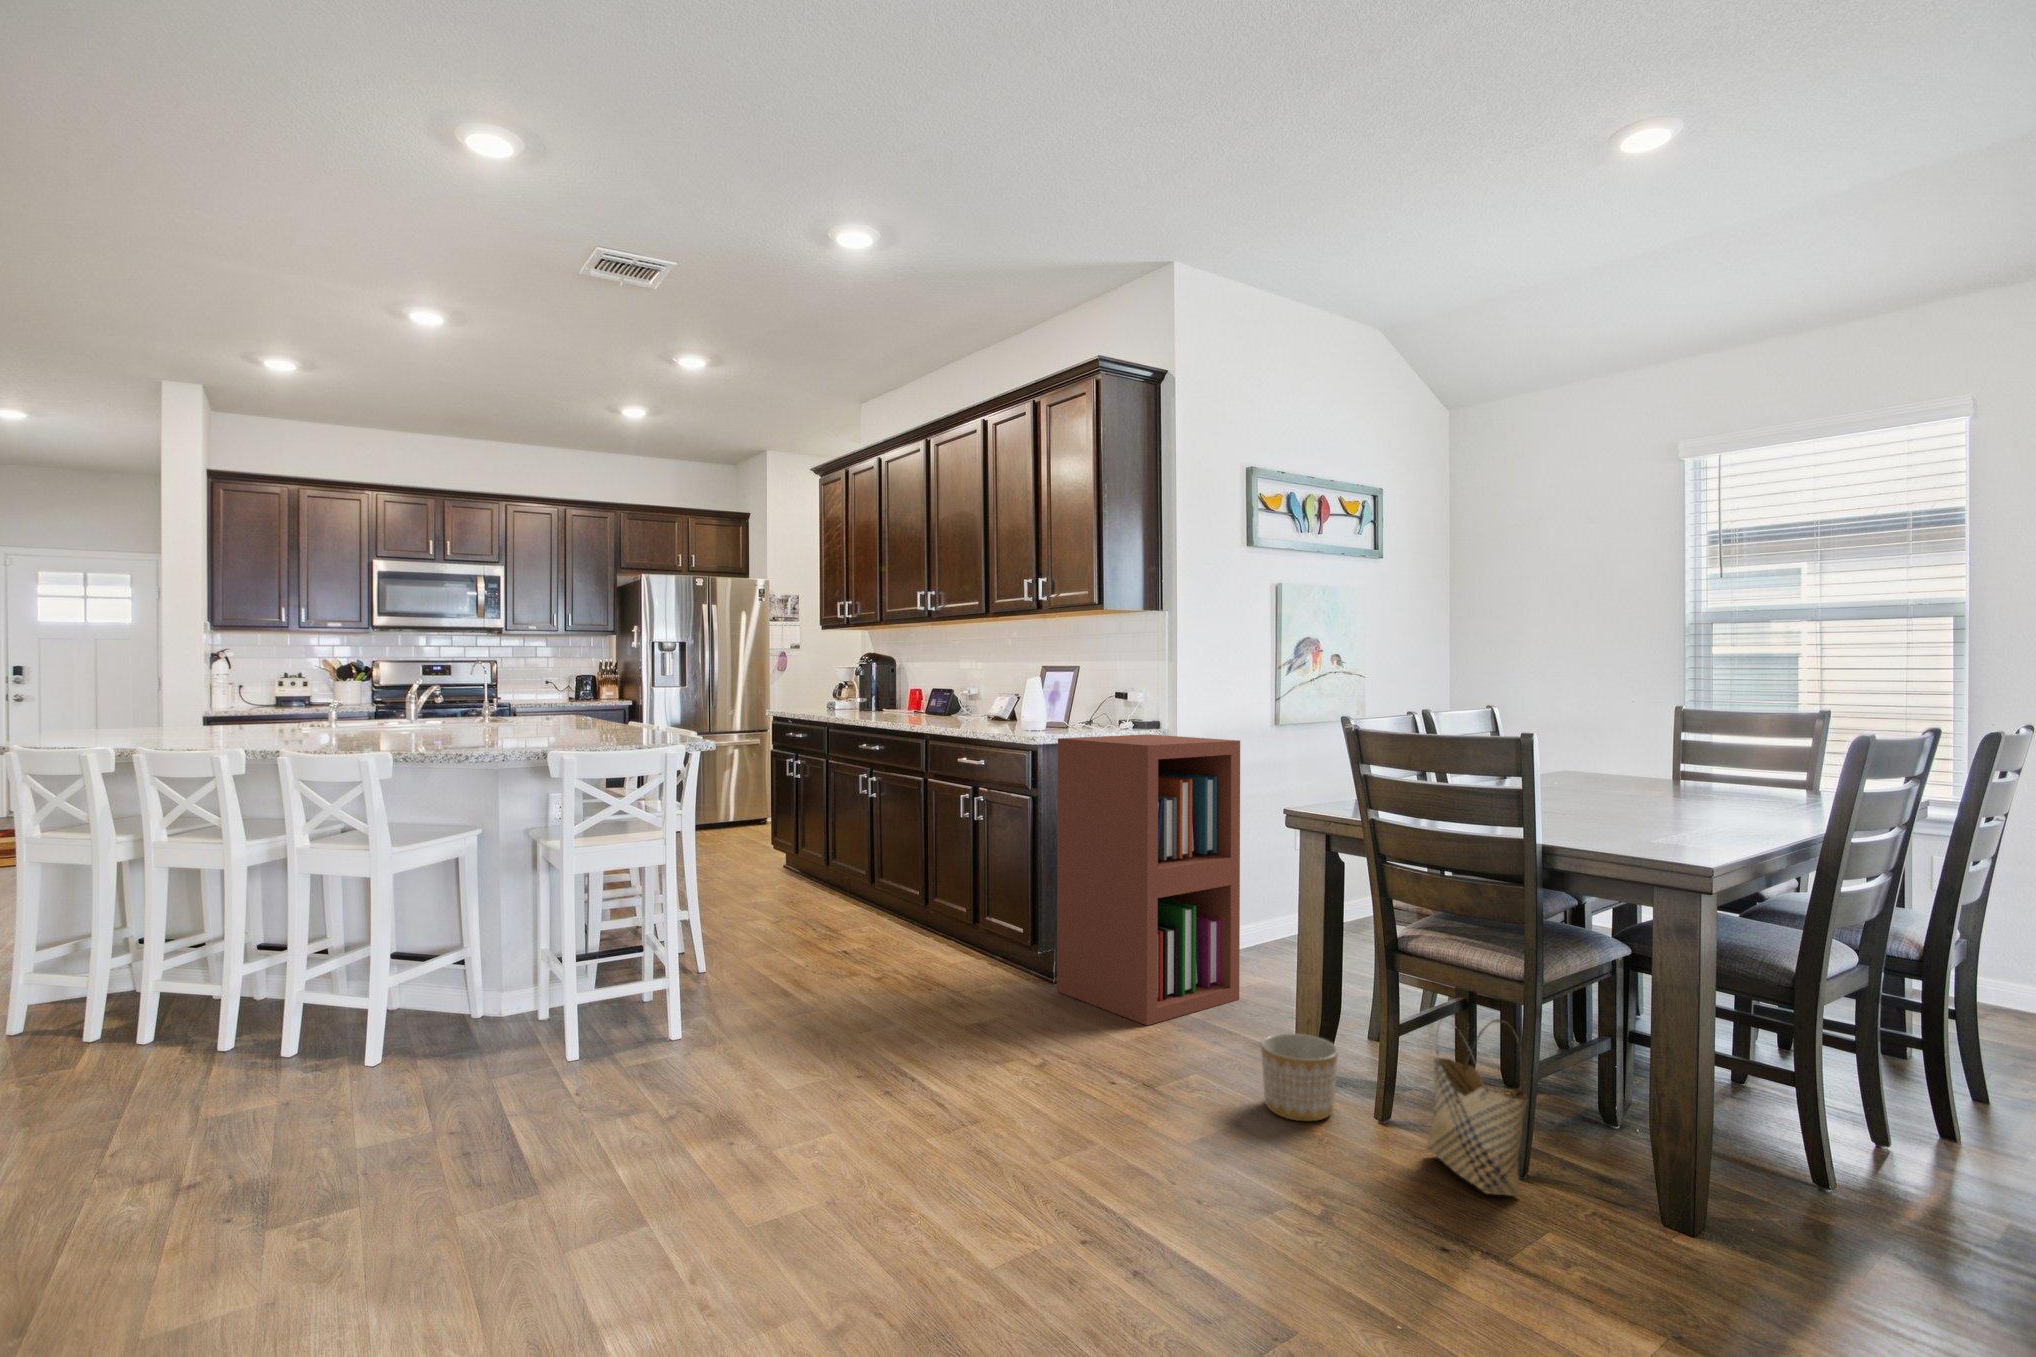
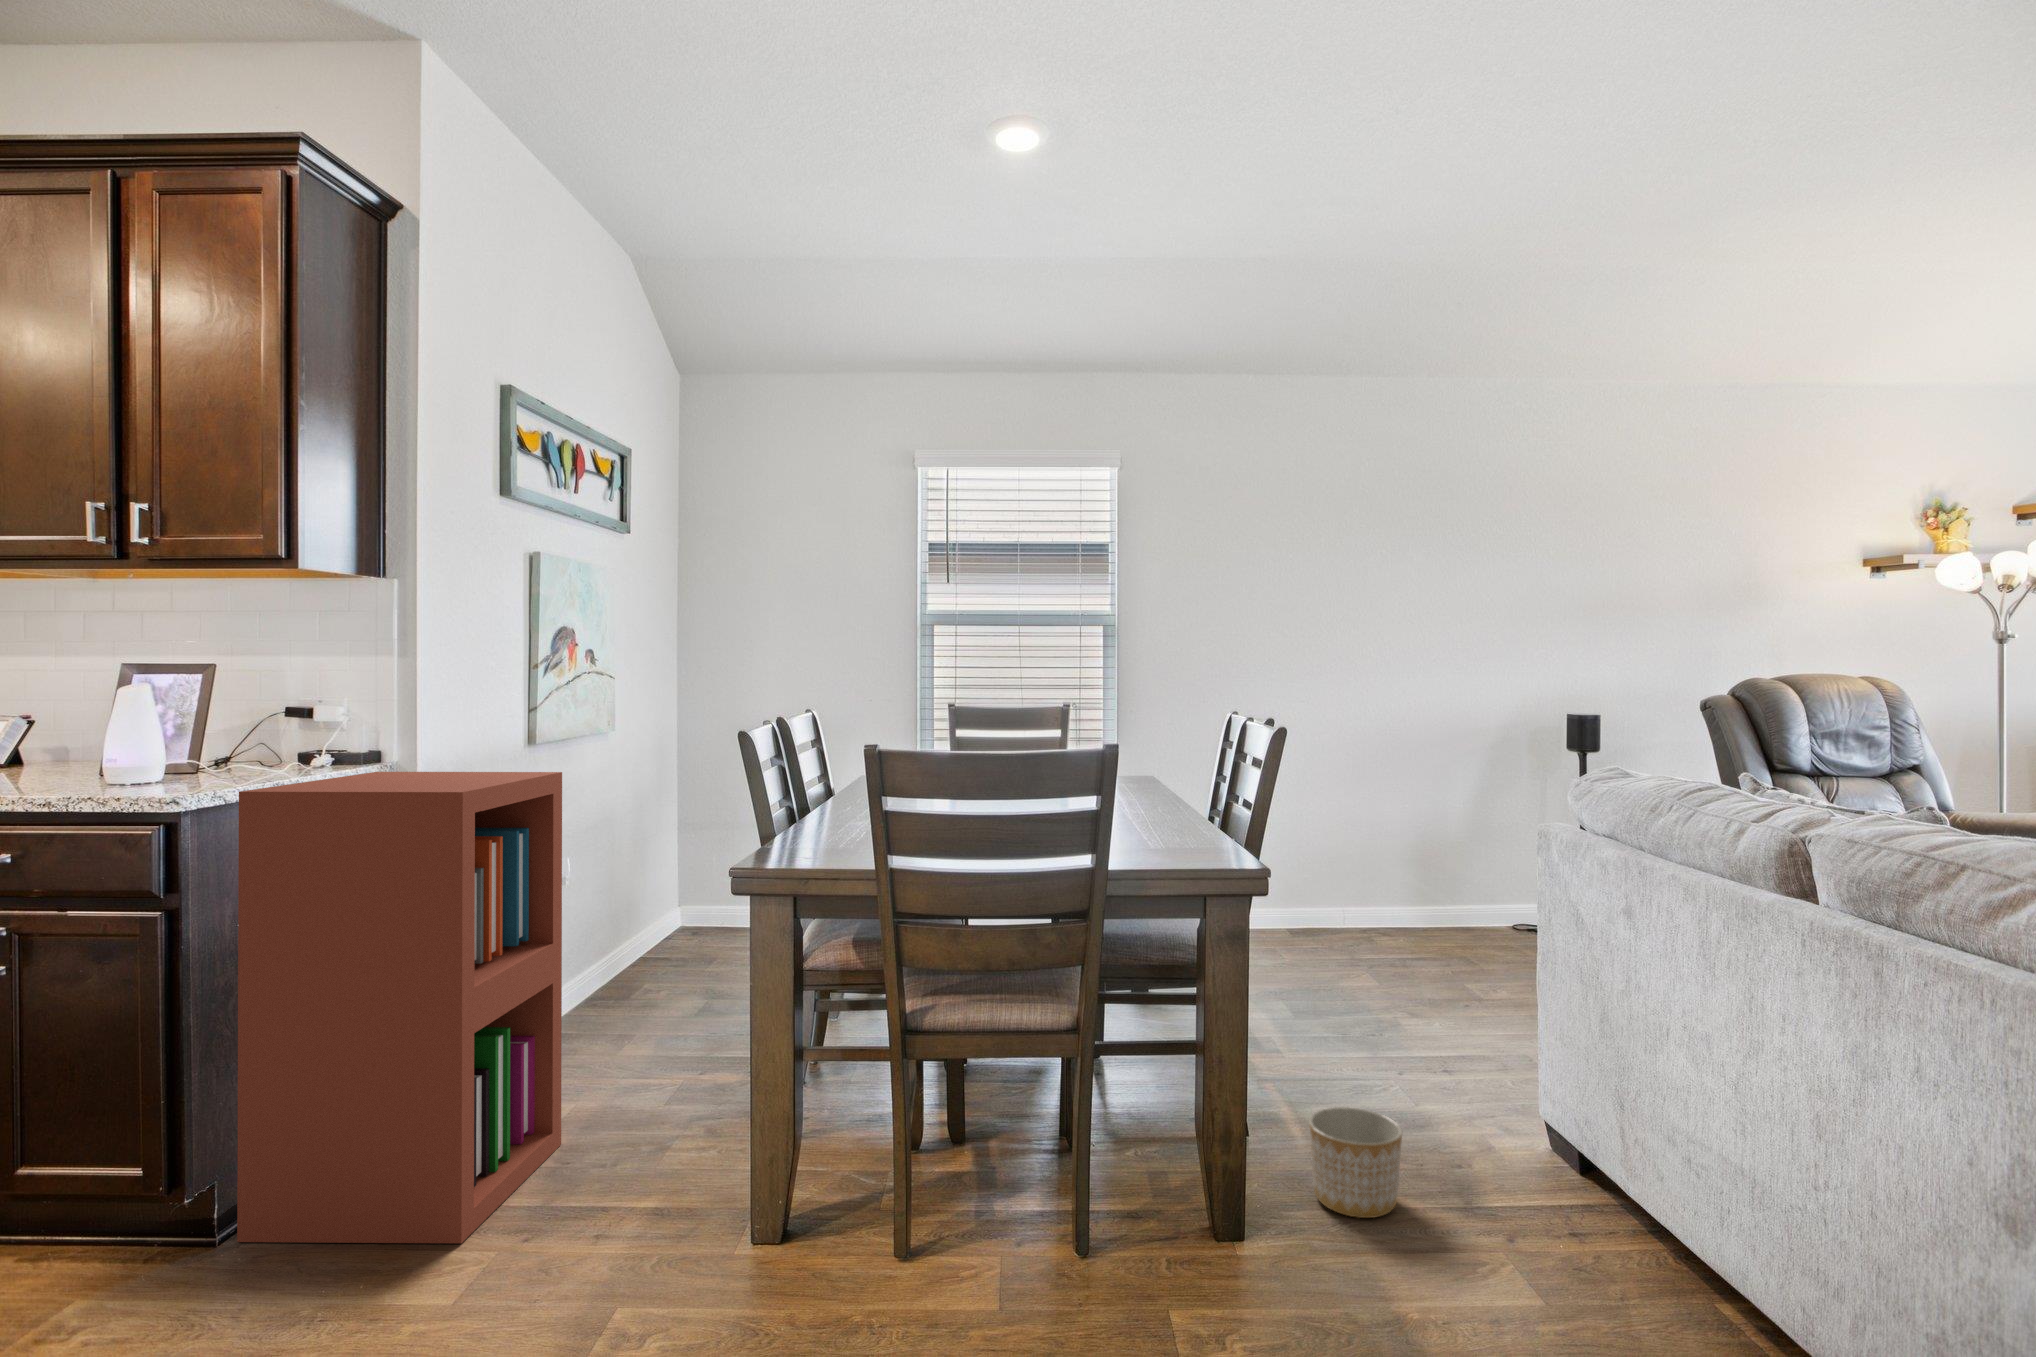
woven basket: present [1426,1020,1528,1196] -> none [977,1083,1109,1300]
planter: present [1261,1033,1338,1121] -> present [1309,1107,1402,1218]

